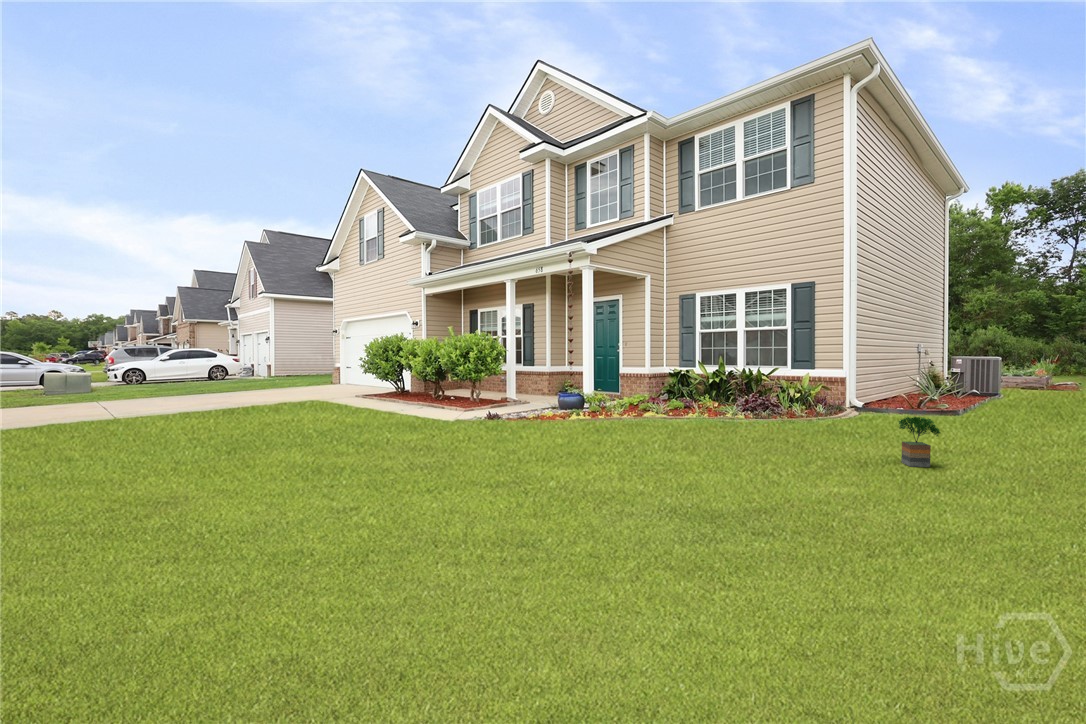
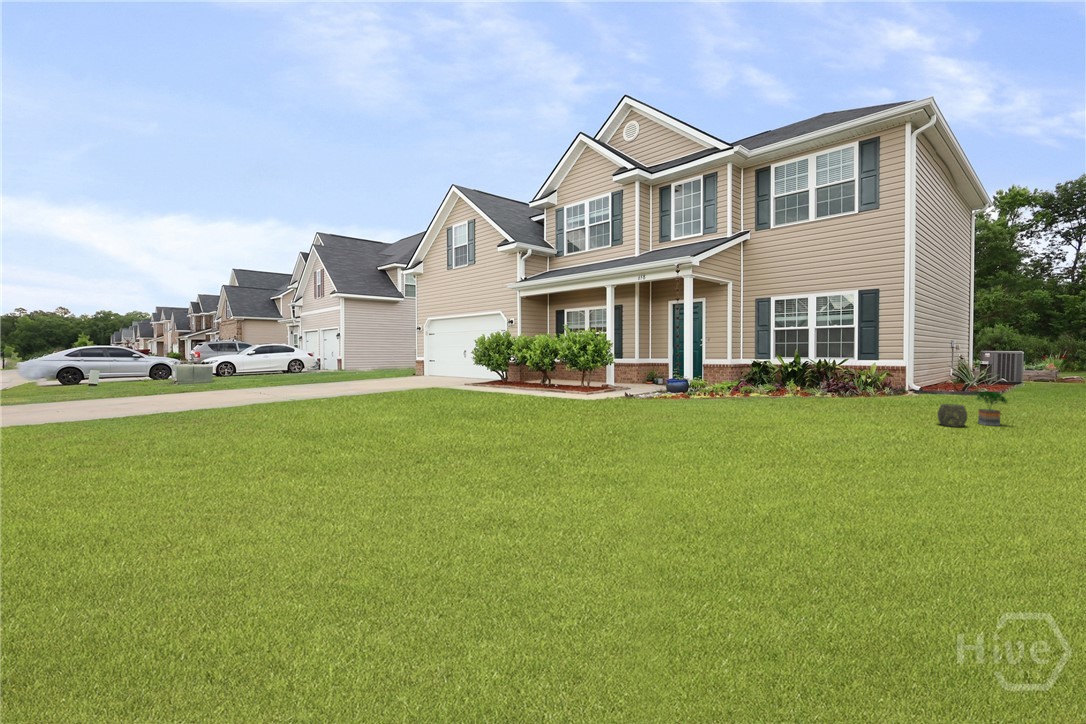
woven basket: none [841,434,882,469] -> present [937,404,967,427]

